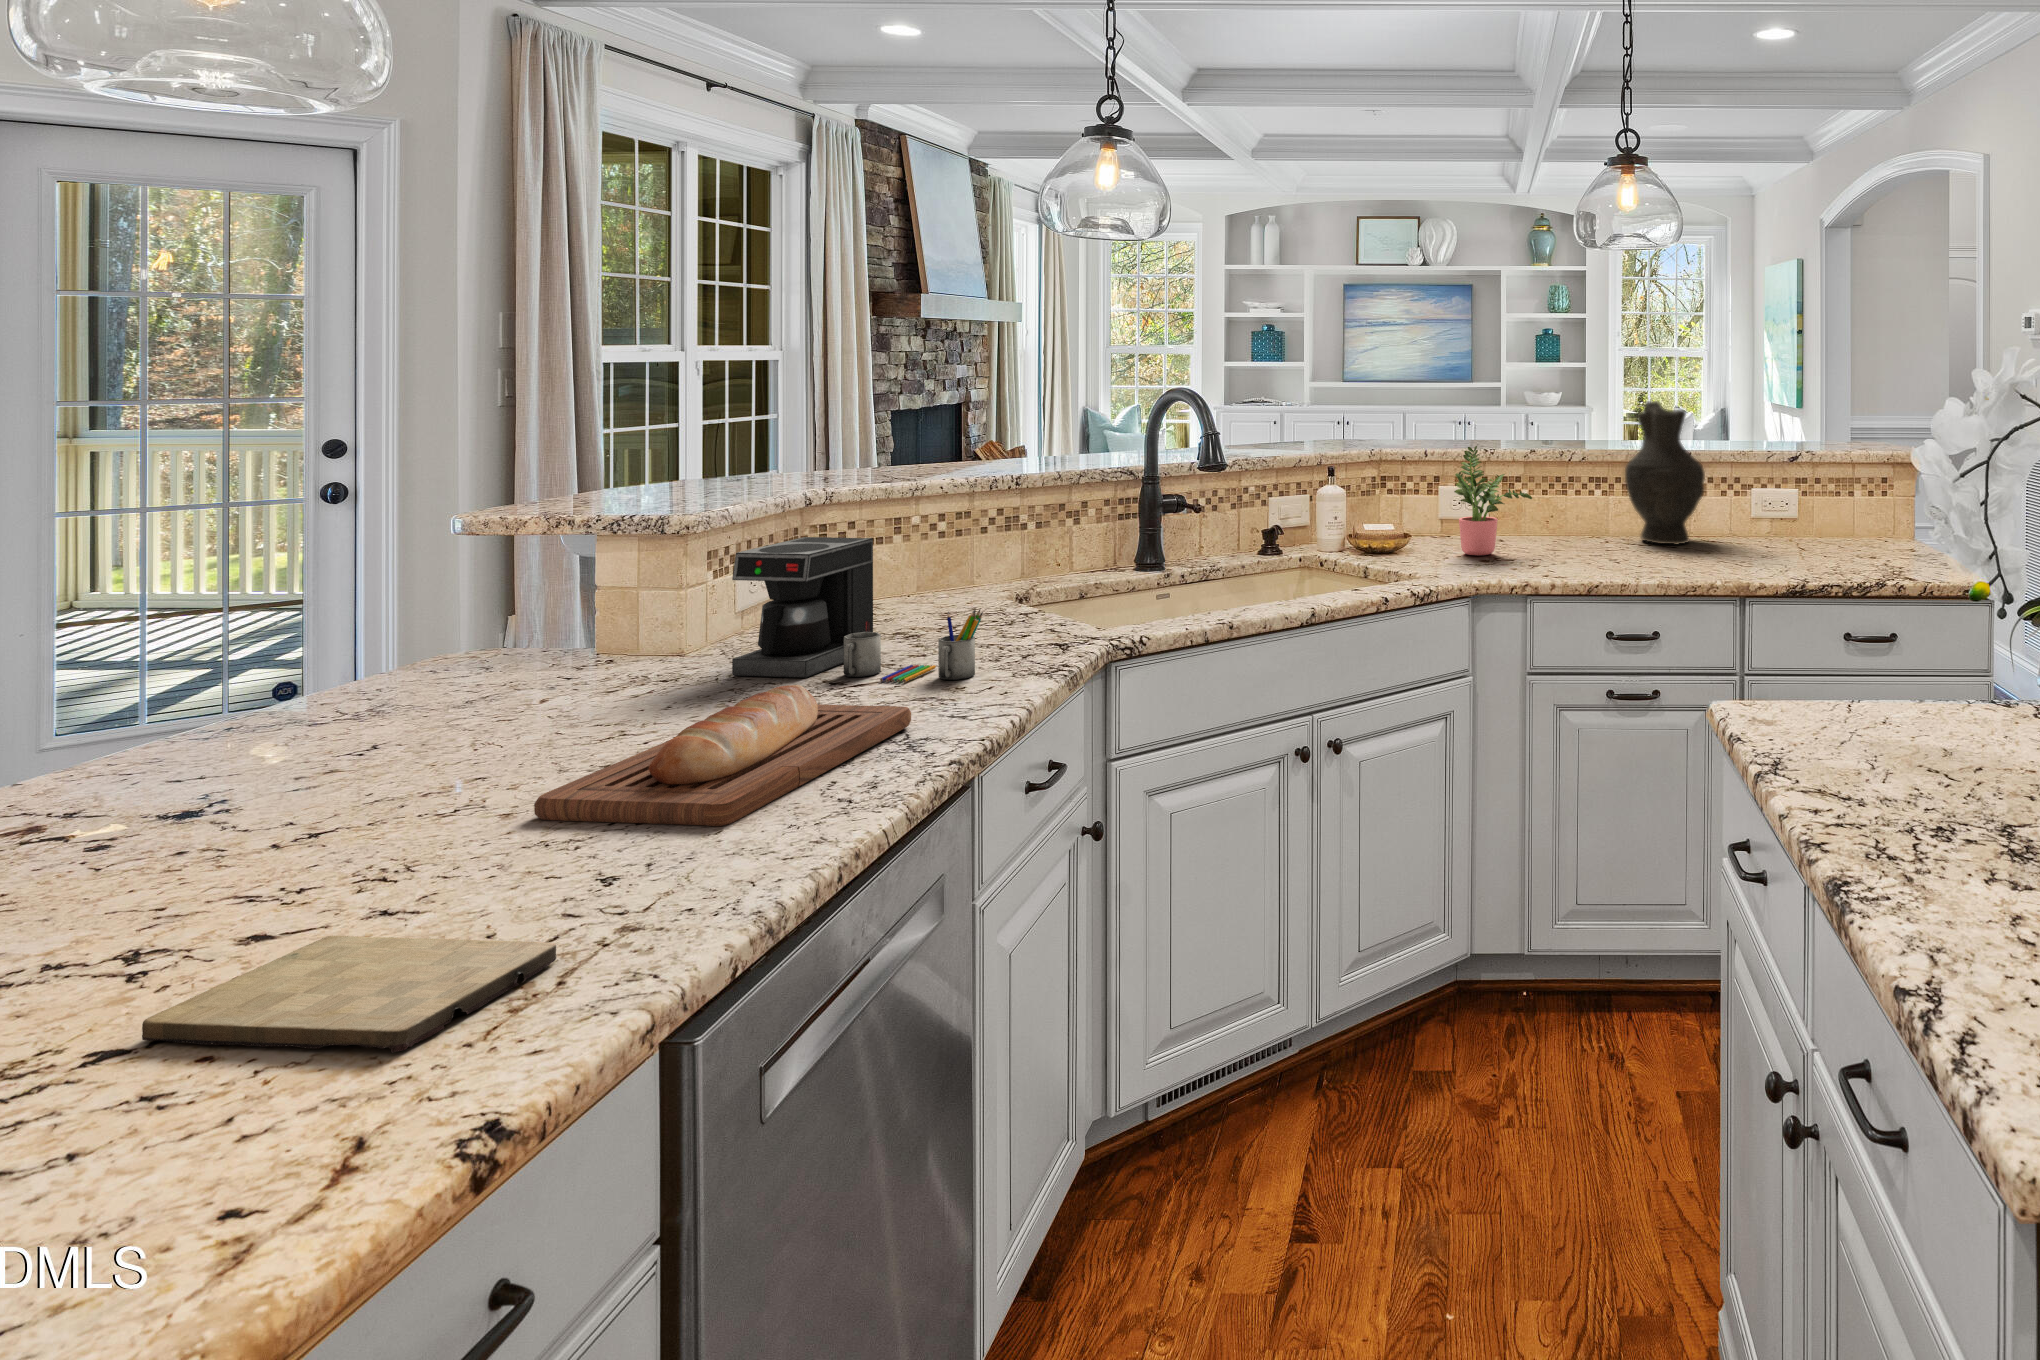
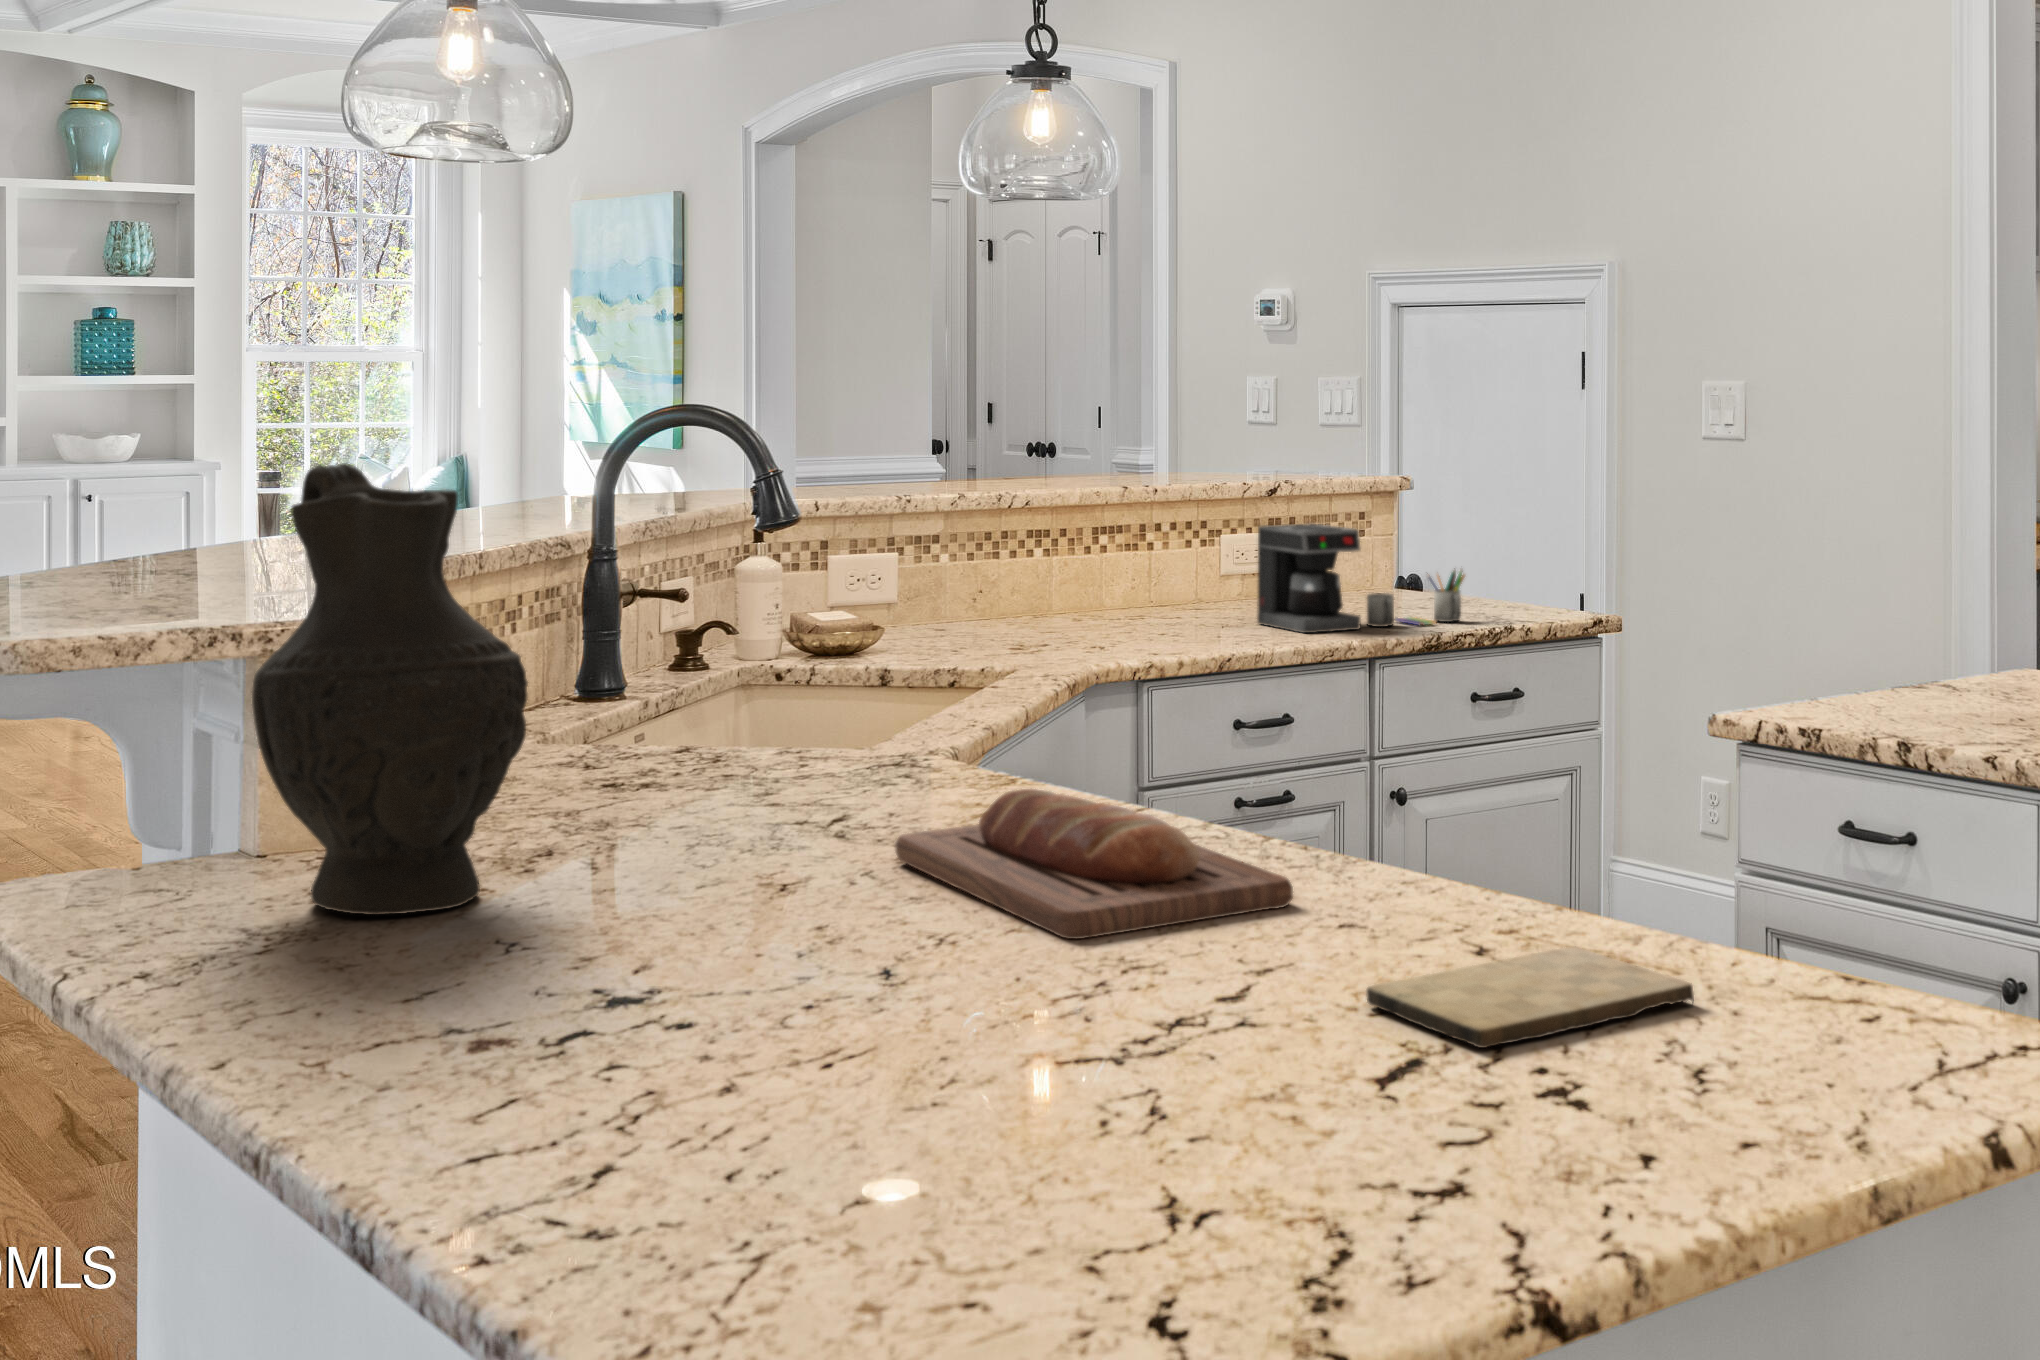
decorative vase: present [1625,401,1705,544] -> present [252,463,528,915]
potted plant: present [1454,446,1532,556] -> none [943,487,1037,645]
coffee maker: present [732,537,983,683] -> present [1257,524,1465,633]

